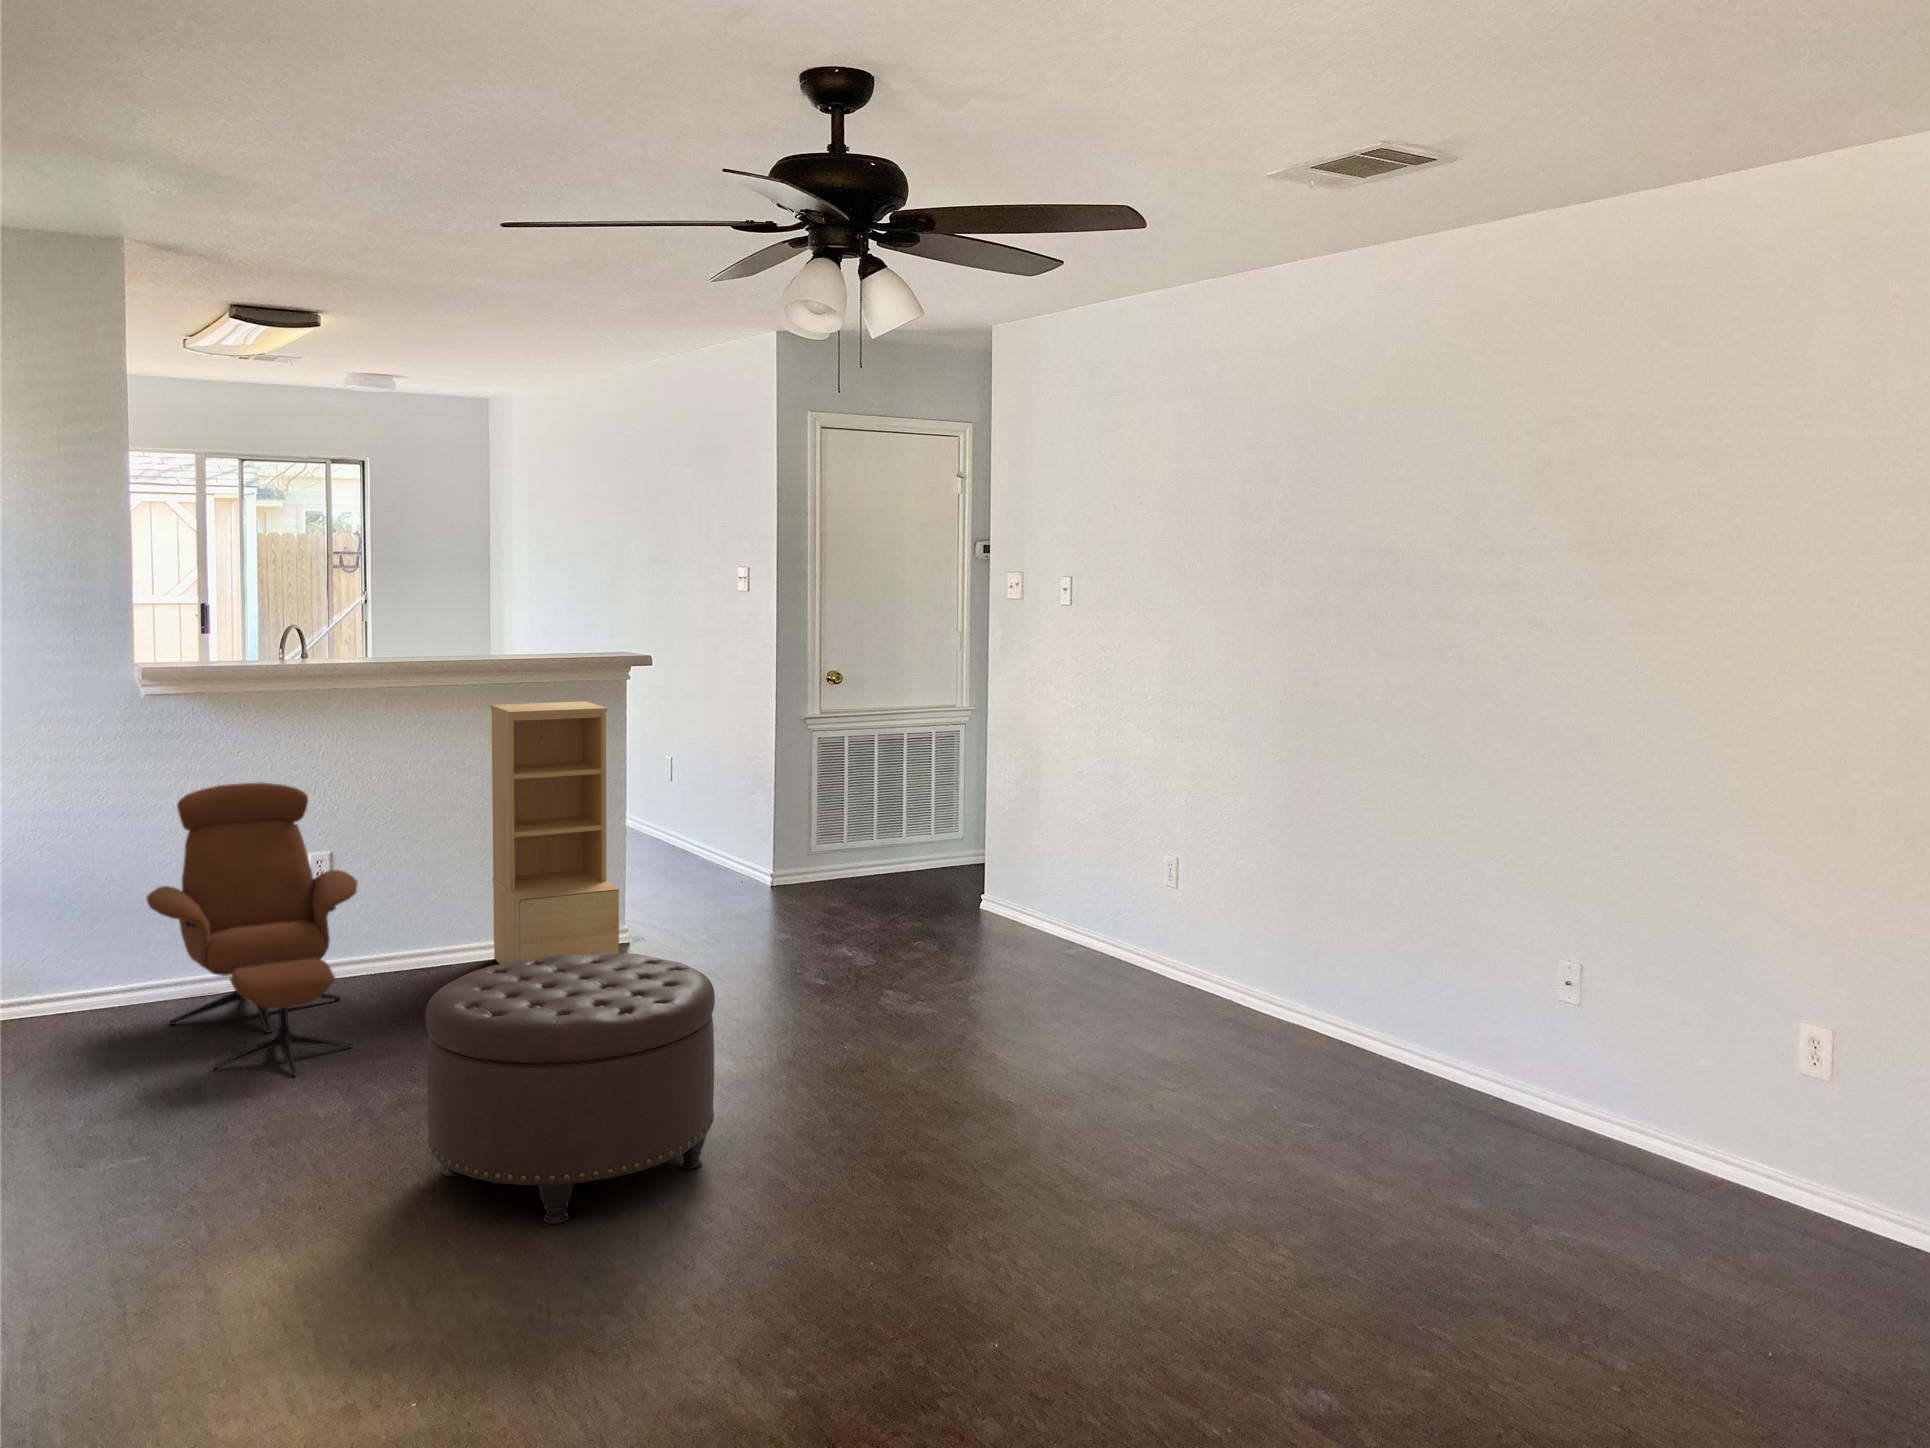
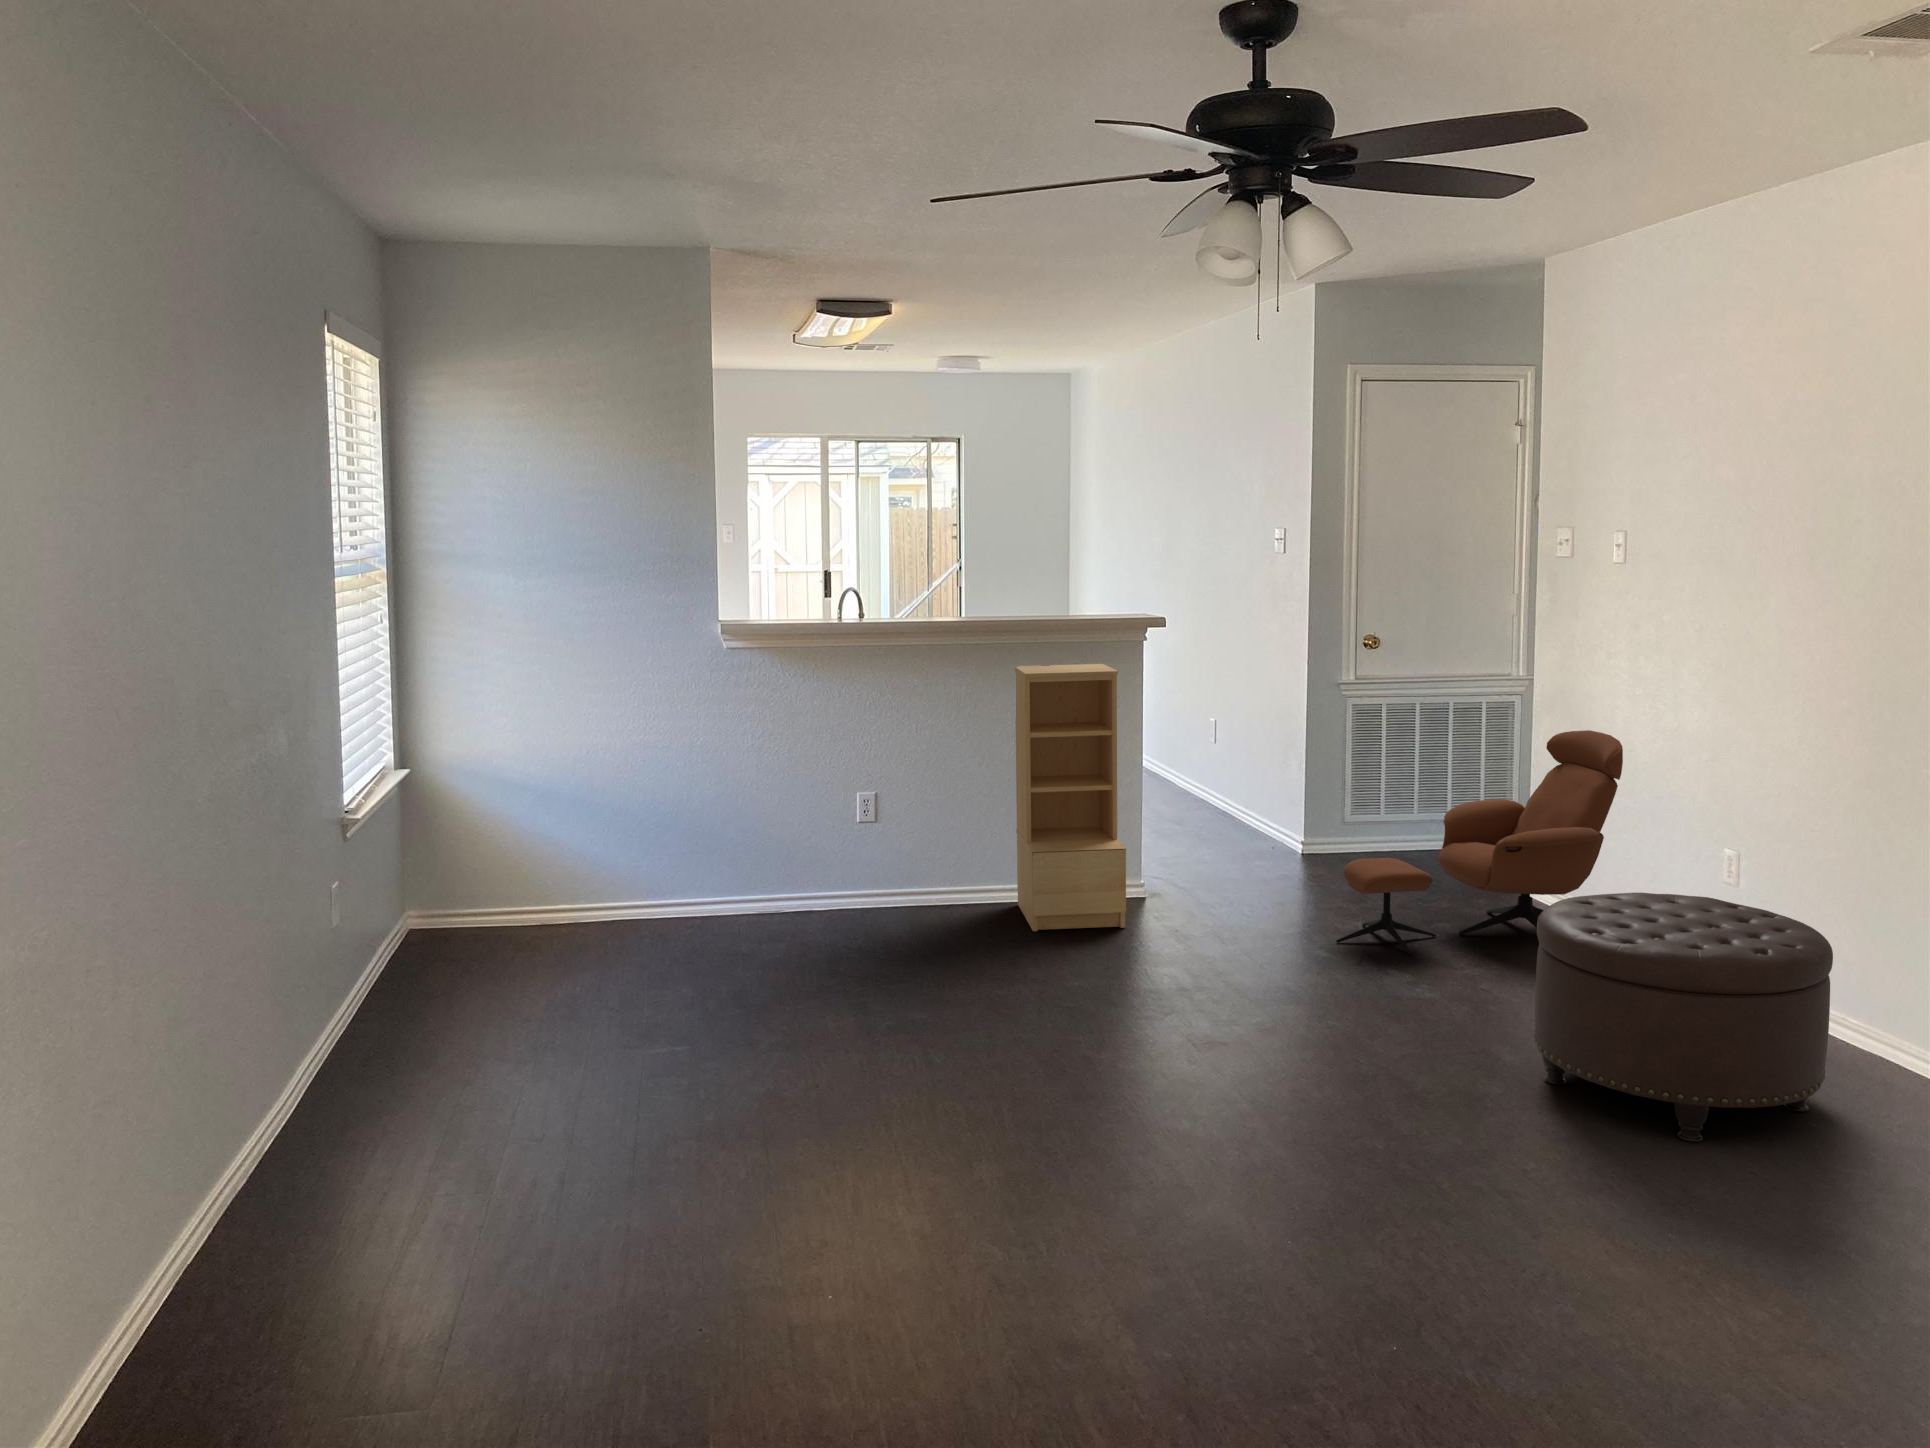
lounge chair: present [147,783,358,1076] -> present [1336,730,1623,955]
ottoman: present [425,953,715,1224] -> present [1534,893,1833,1142]

